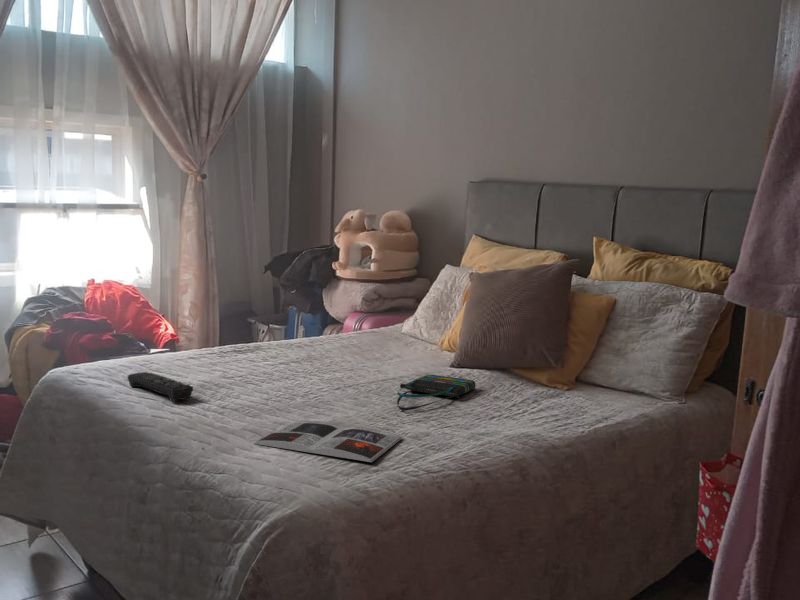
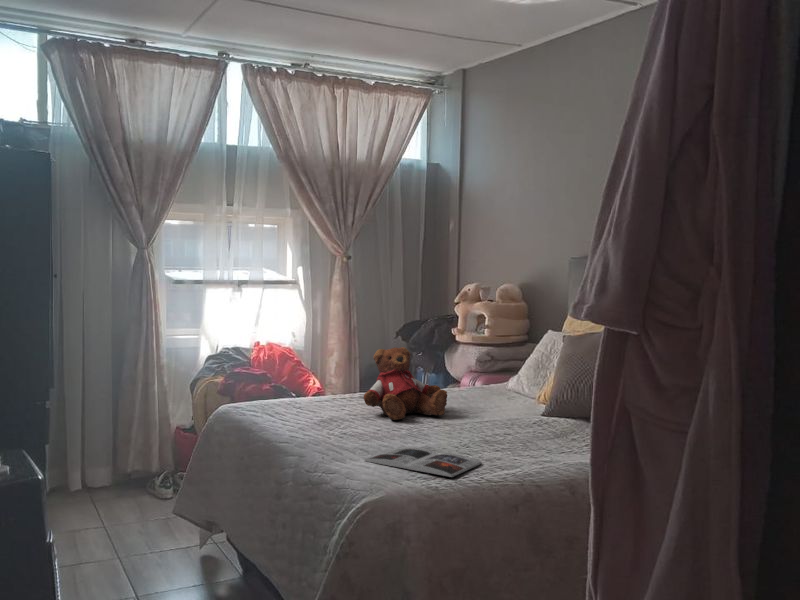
teddy bear: none [240,290,343,381] -> present [364,347,447,420]
remote control: present [128,372,193,401] -> none [277,409,324,431]
tote bag: present [397,375,475,410] -> none [485,419,558,445]

